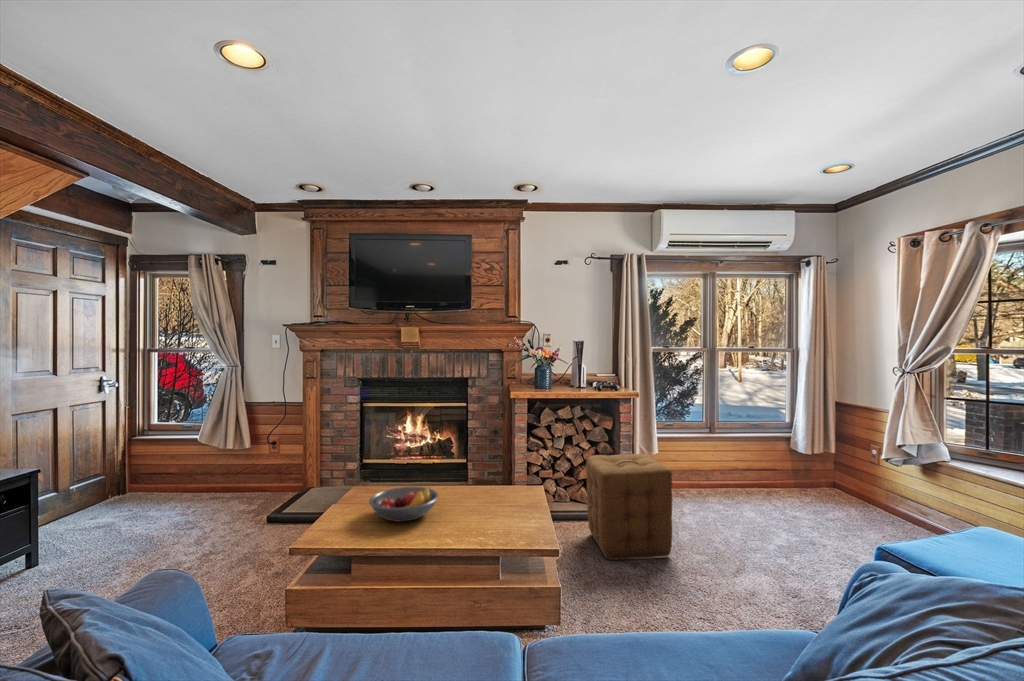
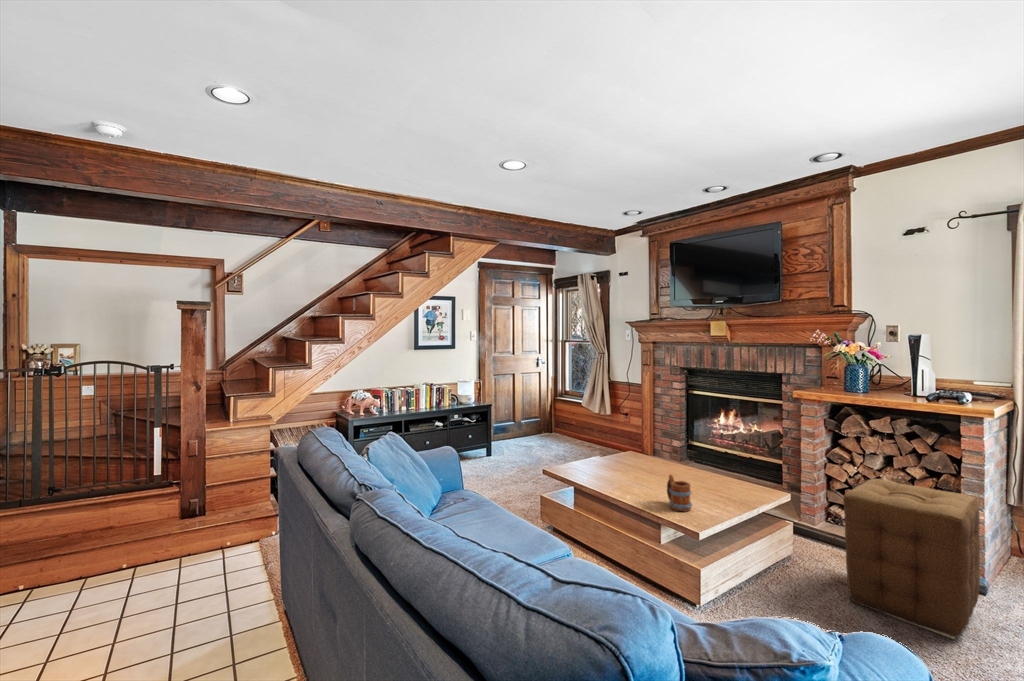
fruit bowl: present [369,487,439,522] -> none [593,453,649,478]
mug: none [495,497,528,535] -> present [667,475,692,511]

